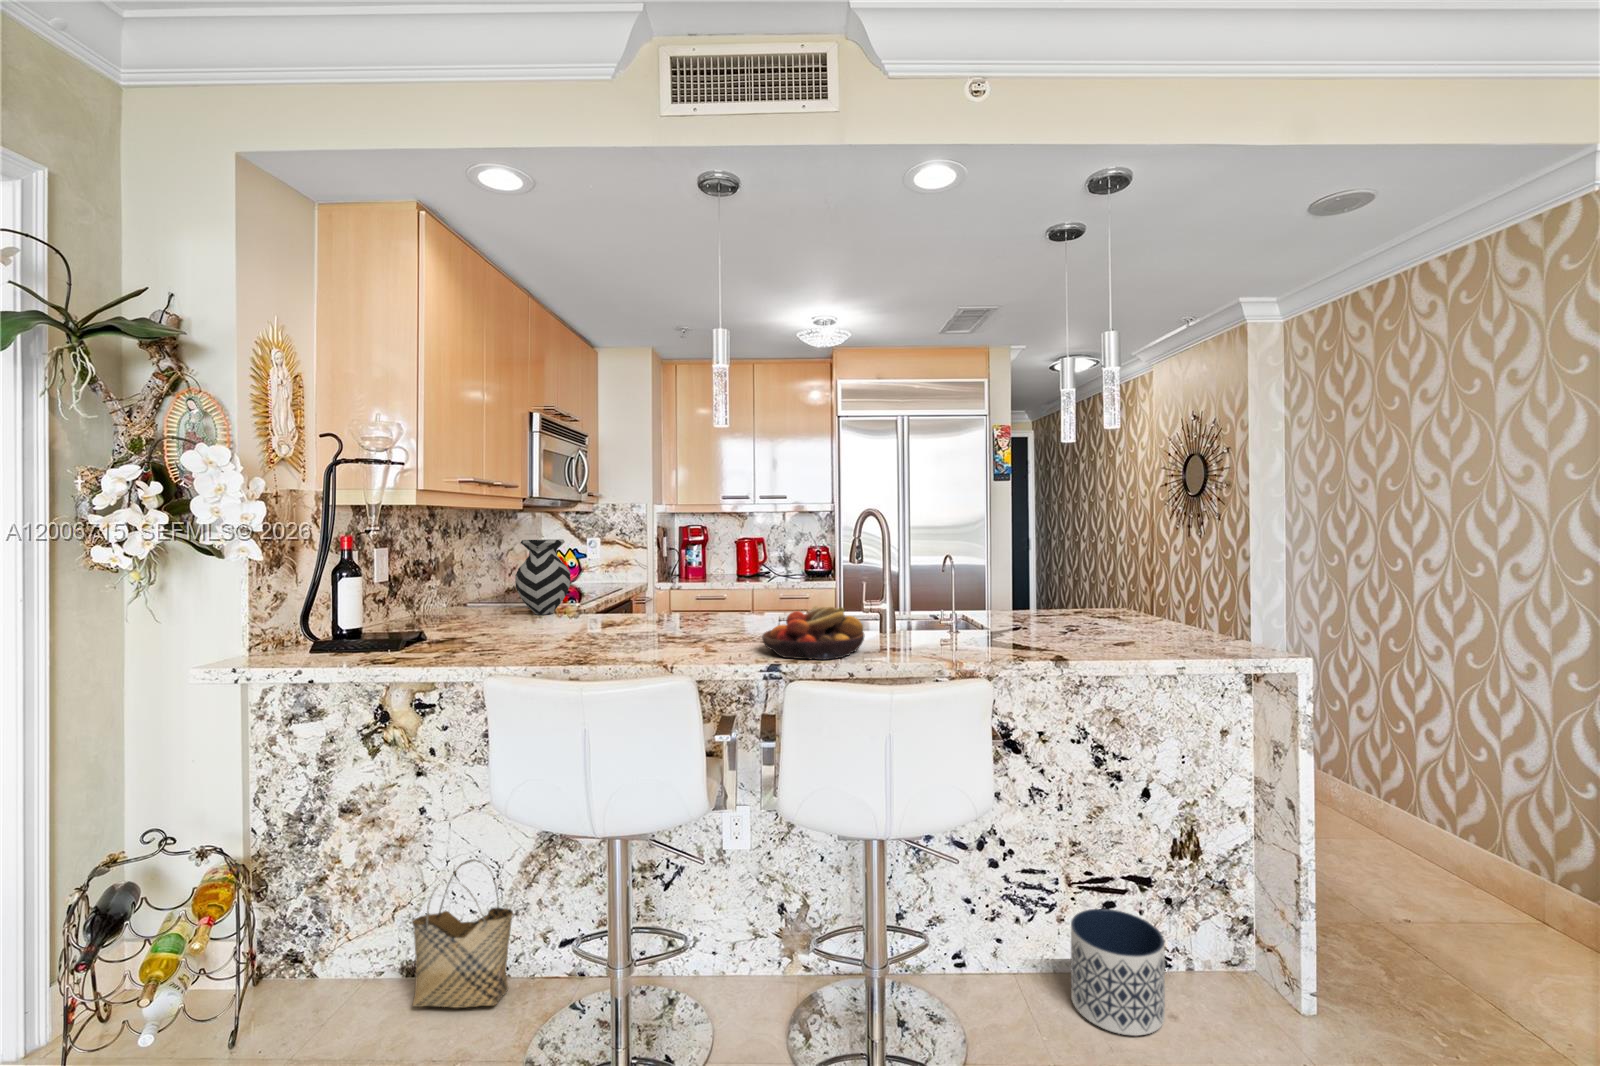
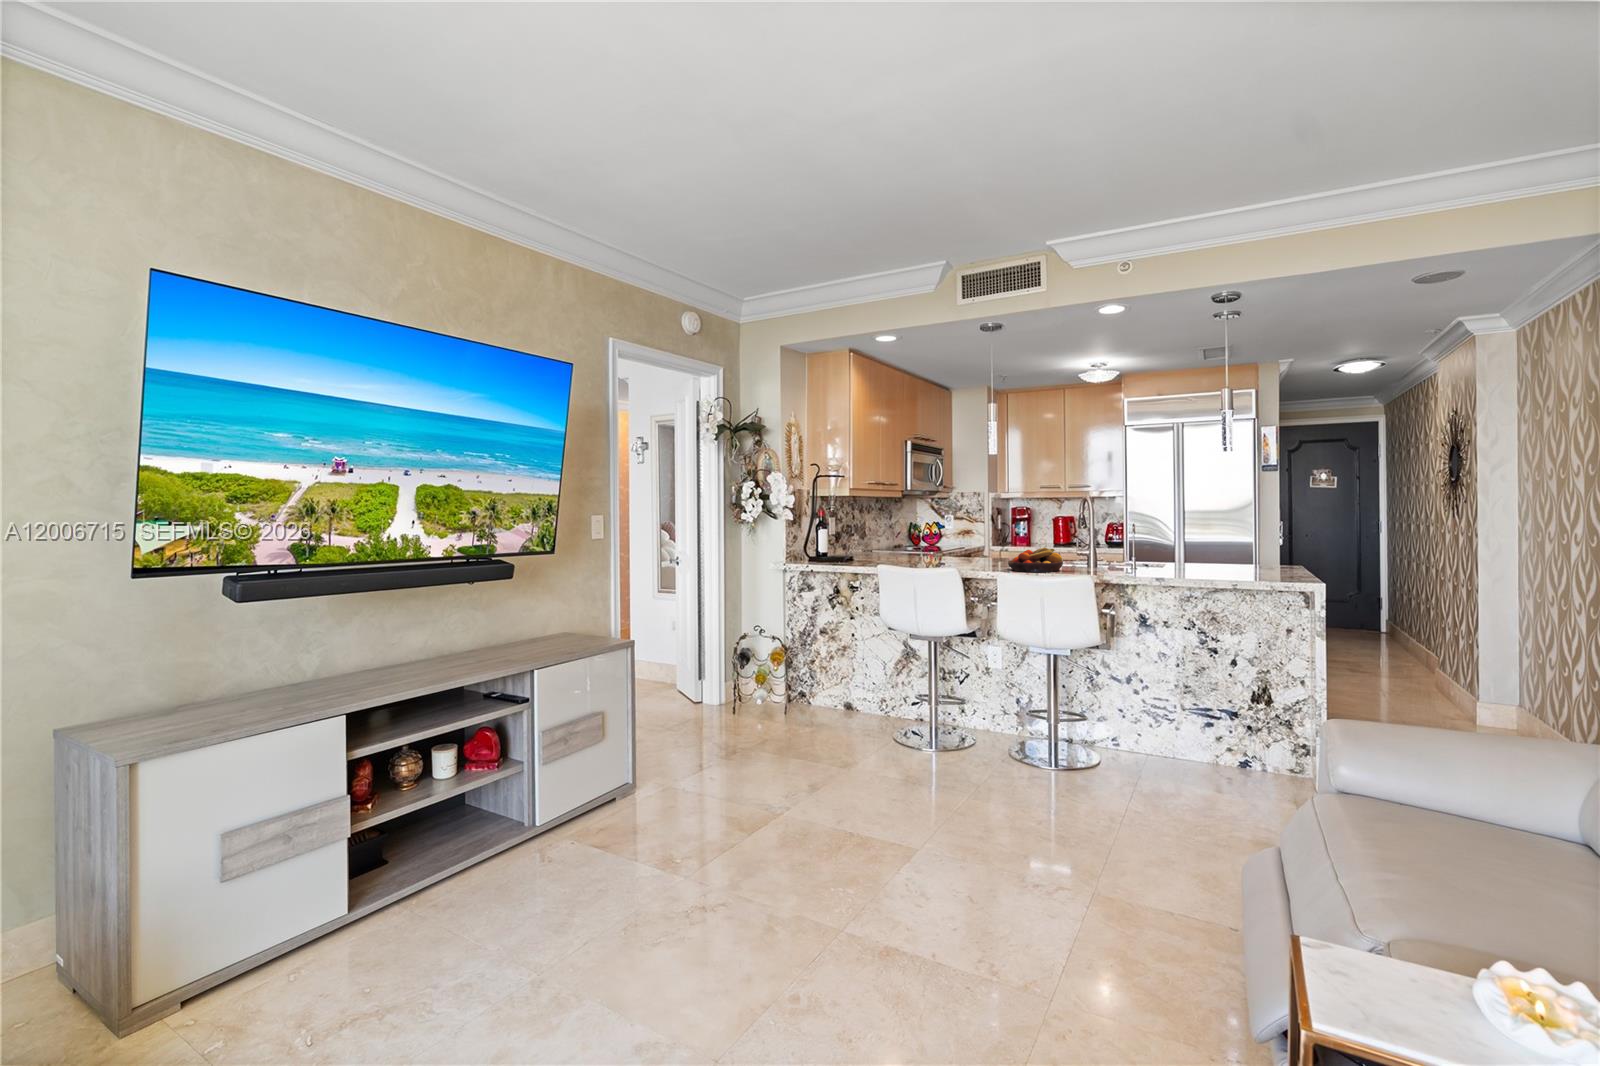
vase: present [515,539,571,615] -> none [897,514,927,556]
woven basket: present [412,859,513,1008] -> none [849,659,890,720]
planter: present [1071,909,1165,1036] -> none [1168,721,1222,776]

